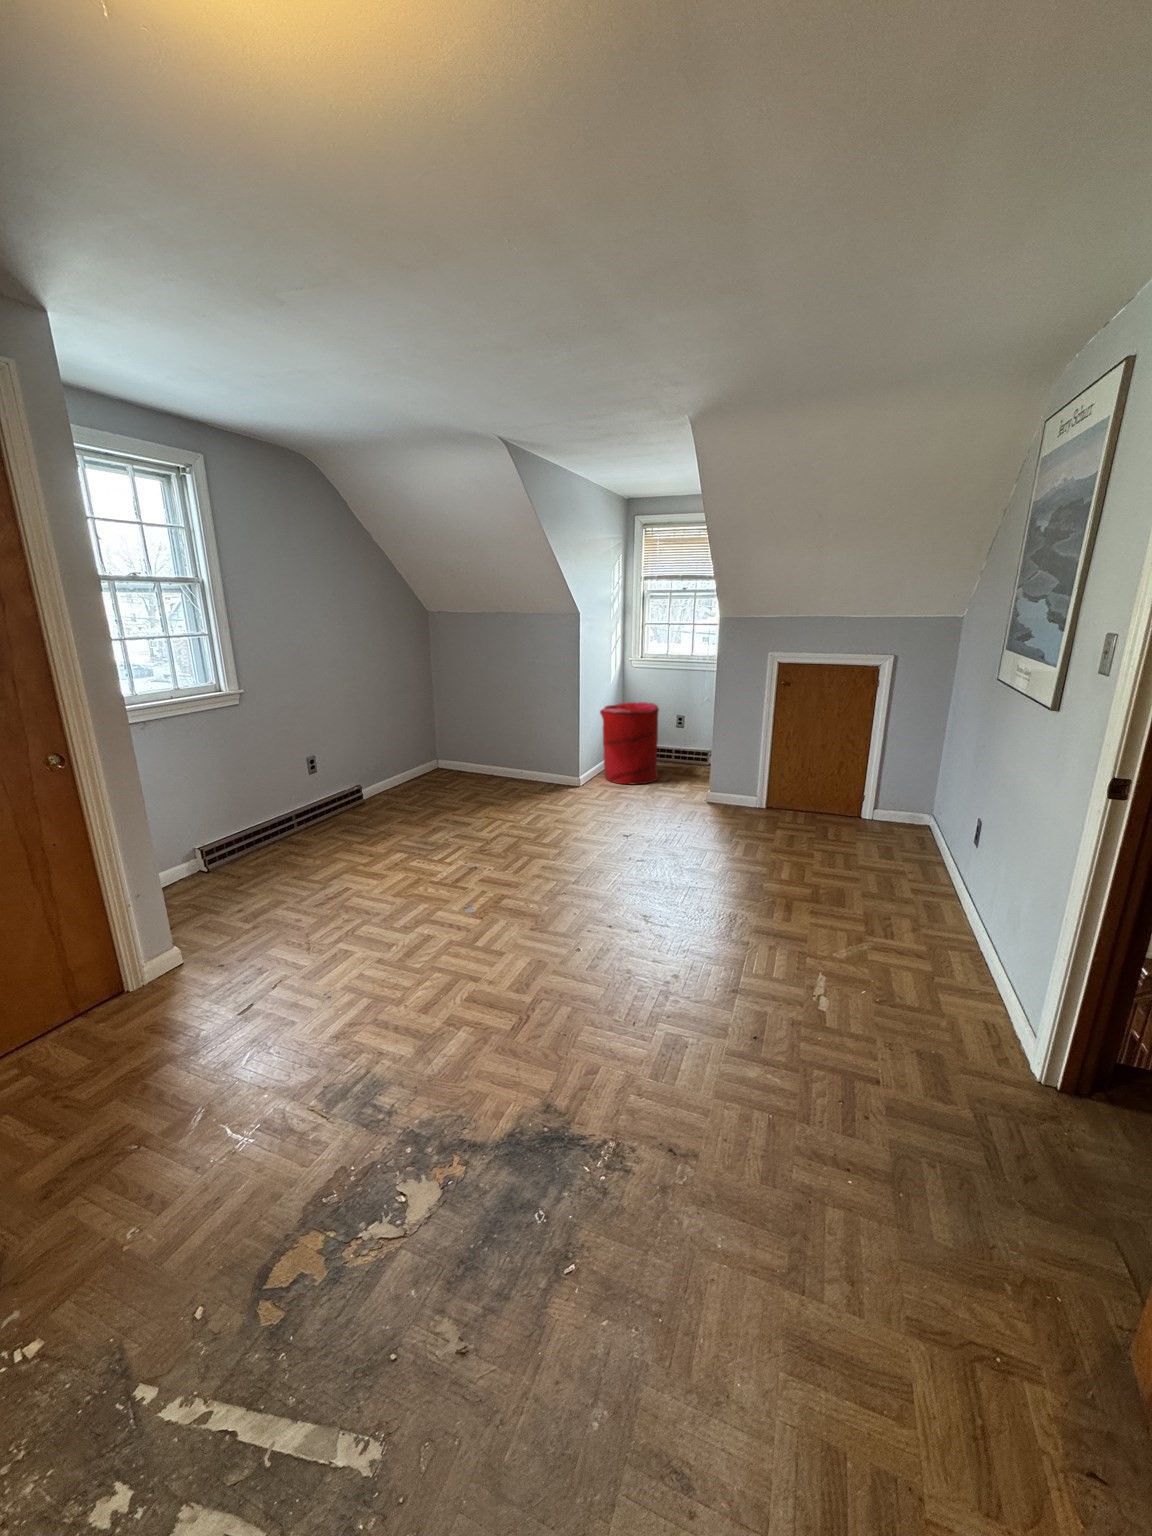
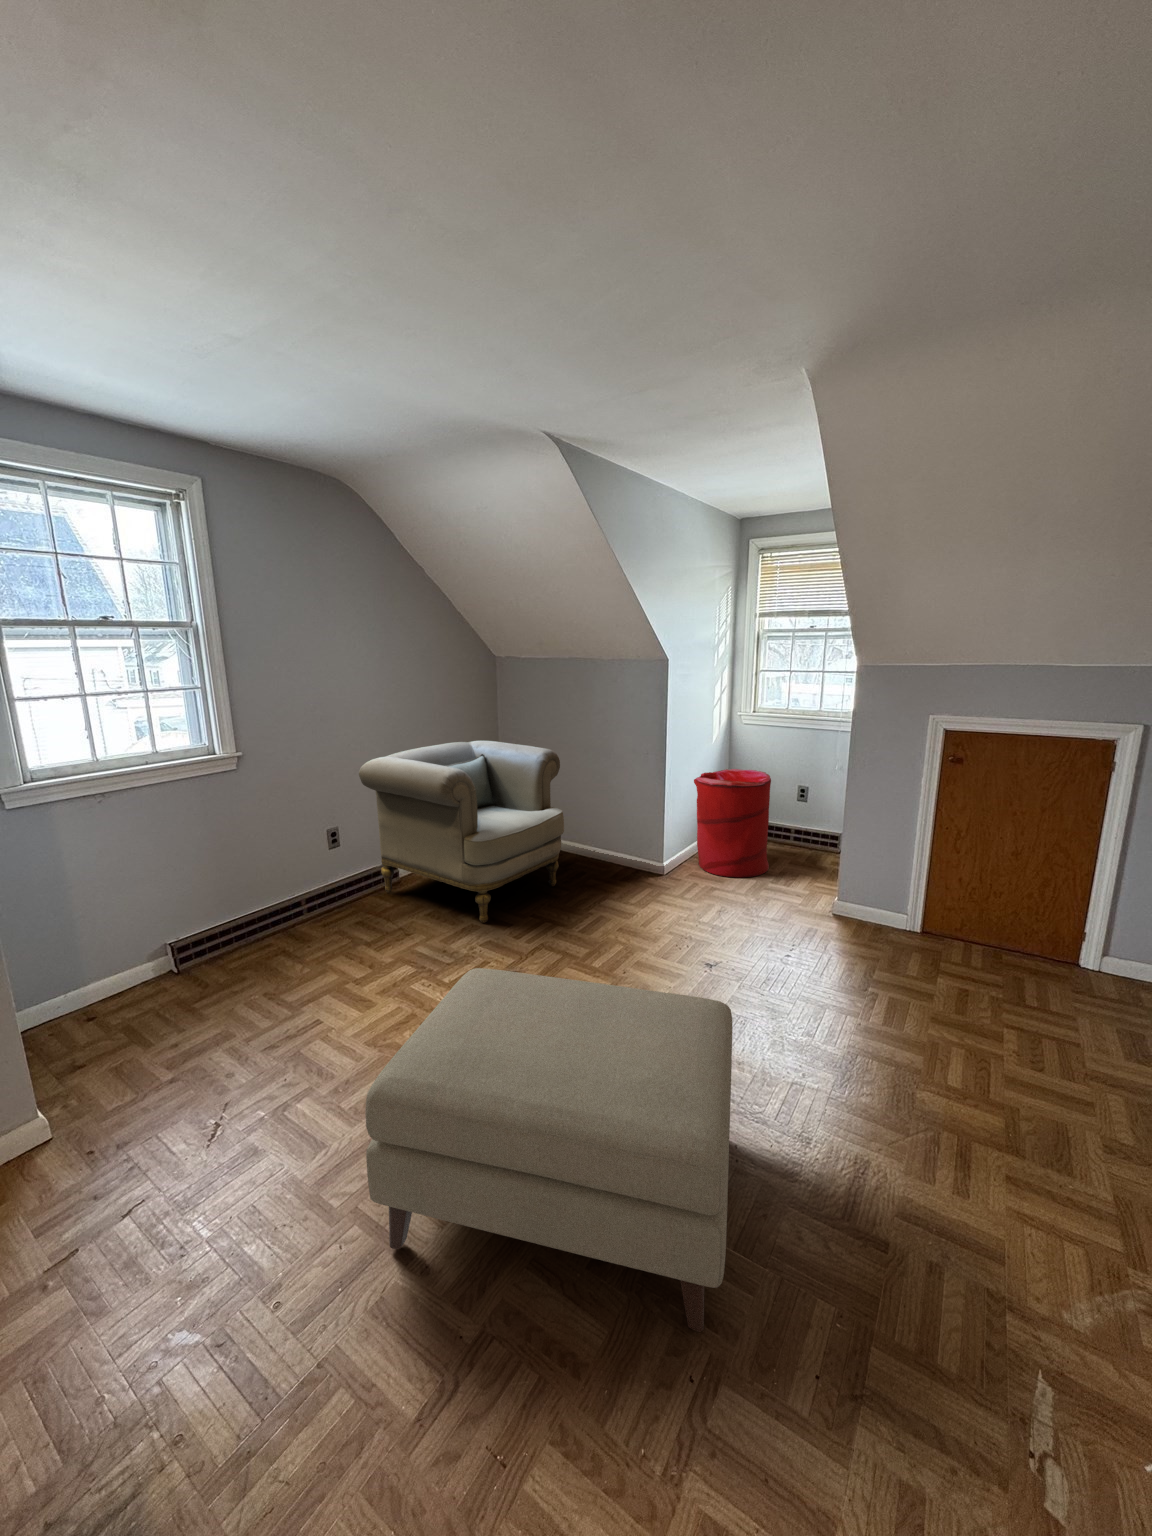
armchair: none [331,683,503,824] -> present [359,741,564,923]
ottoman: none [450,822,667,983] -> present [365,968,732,1332]

